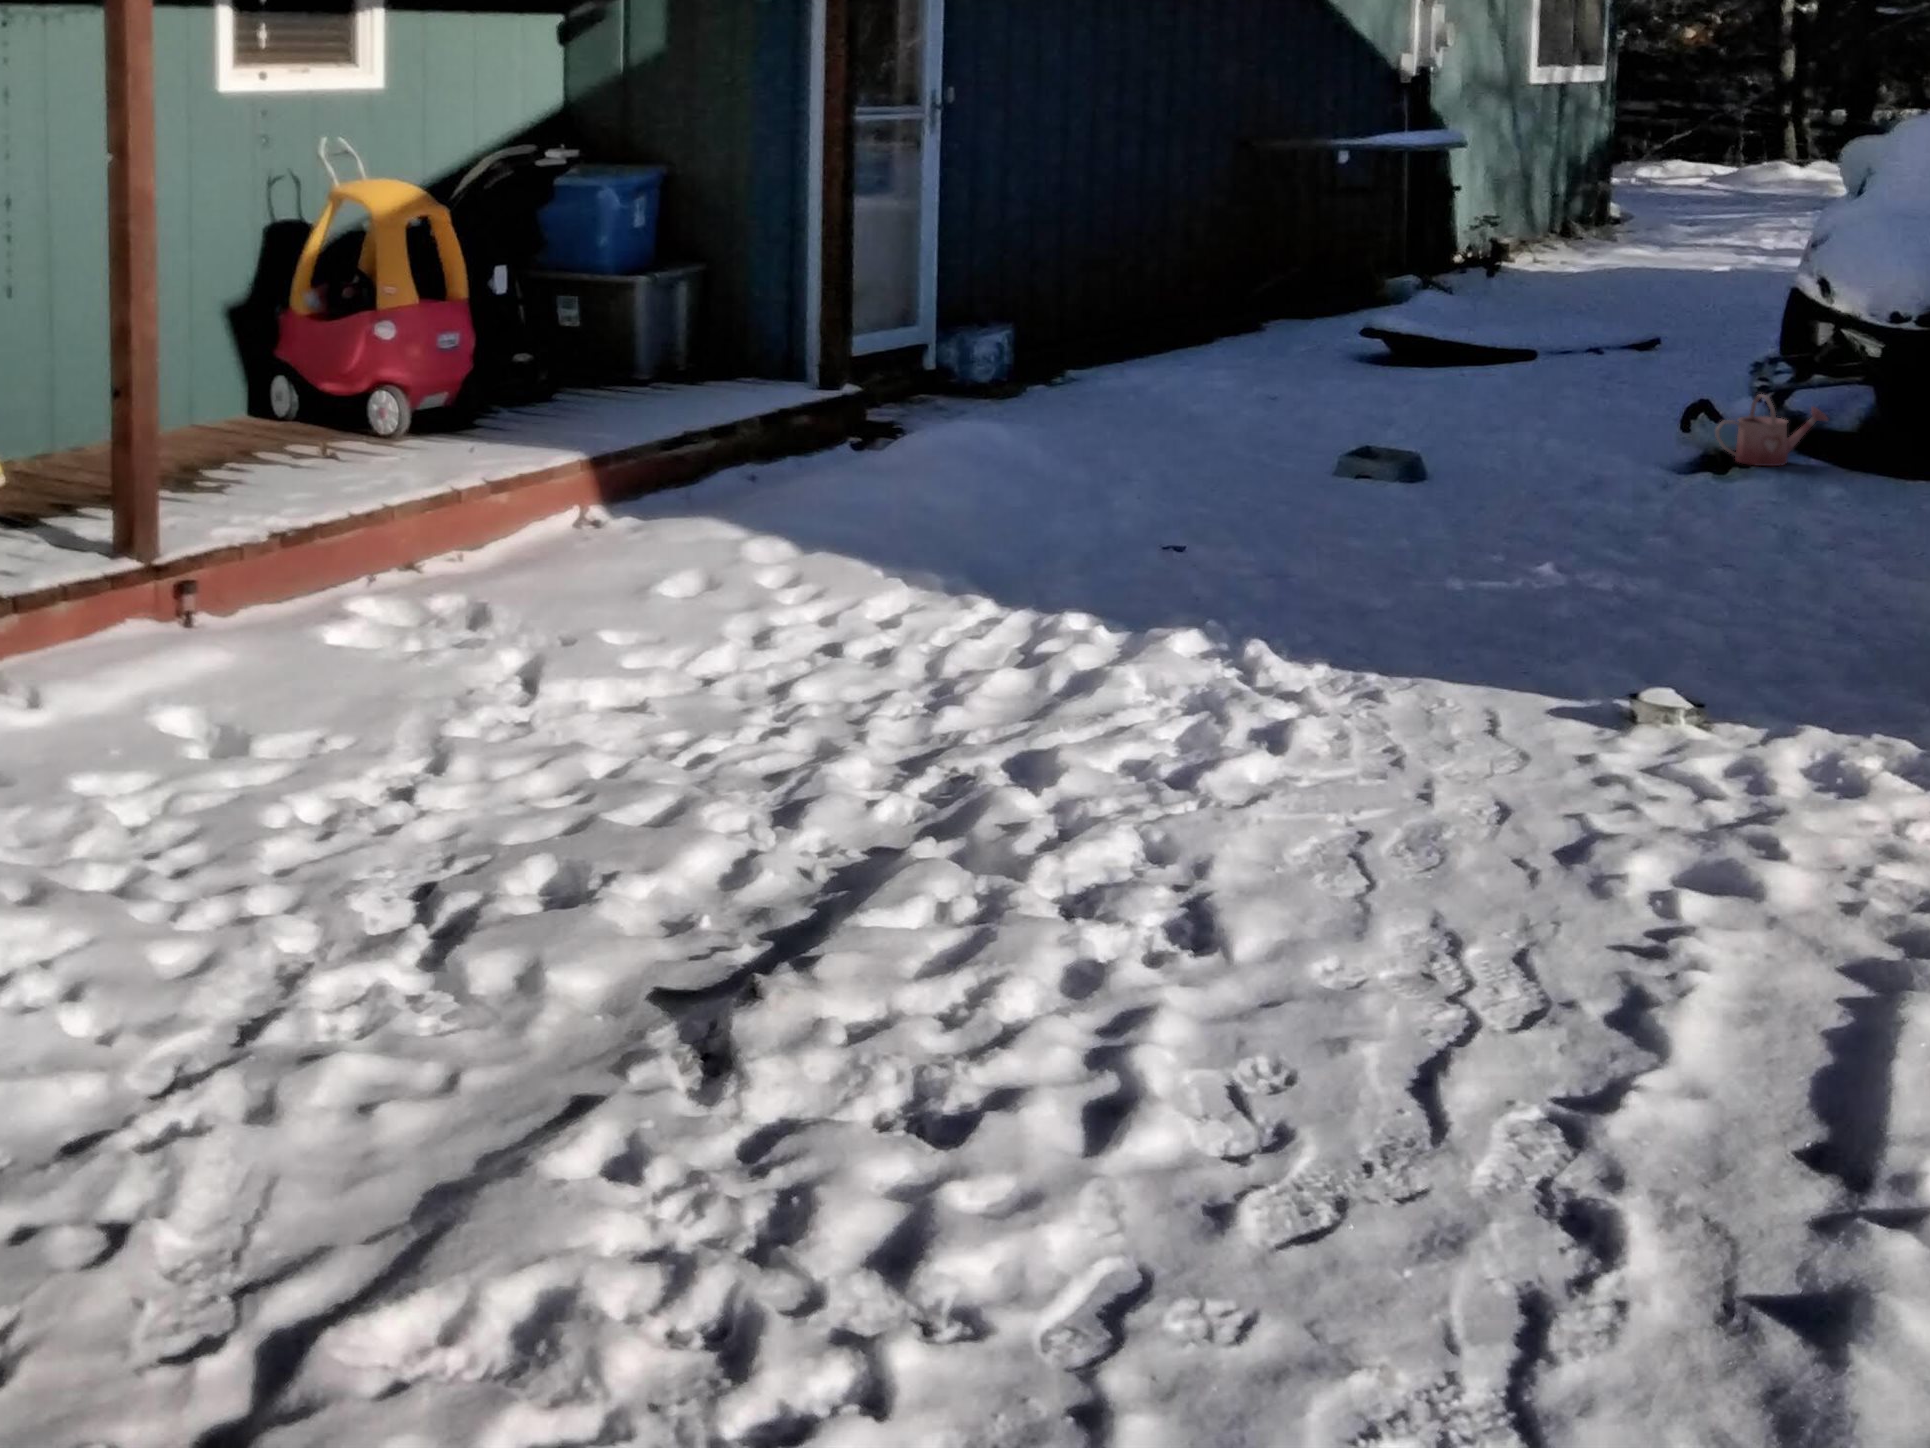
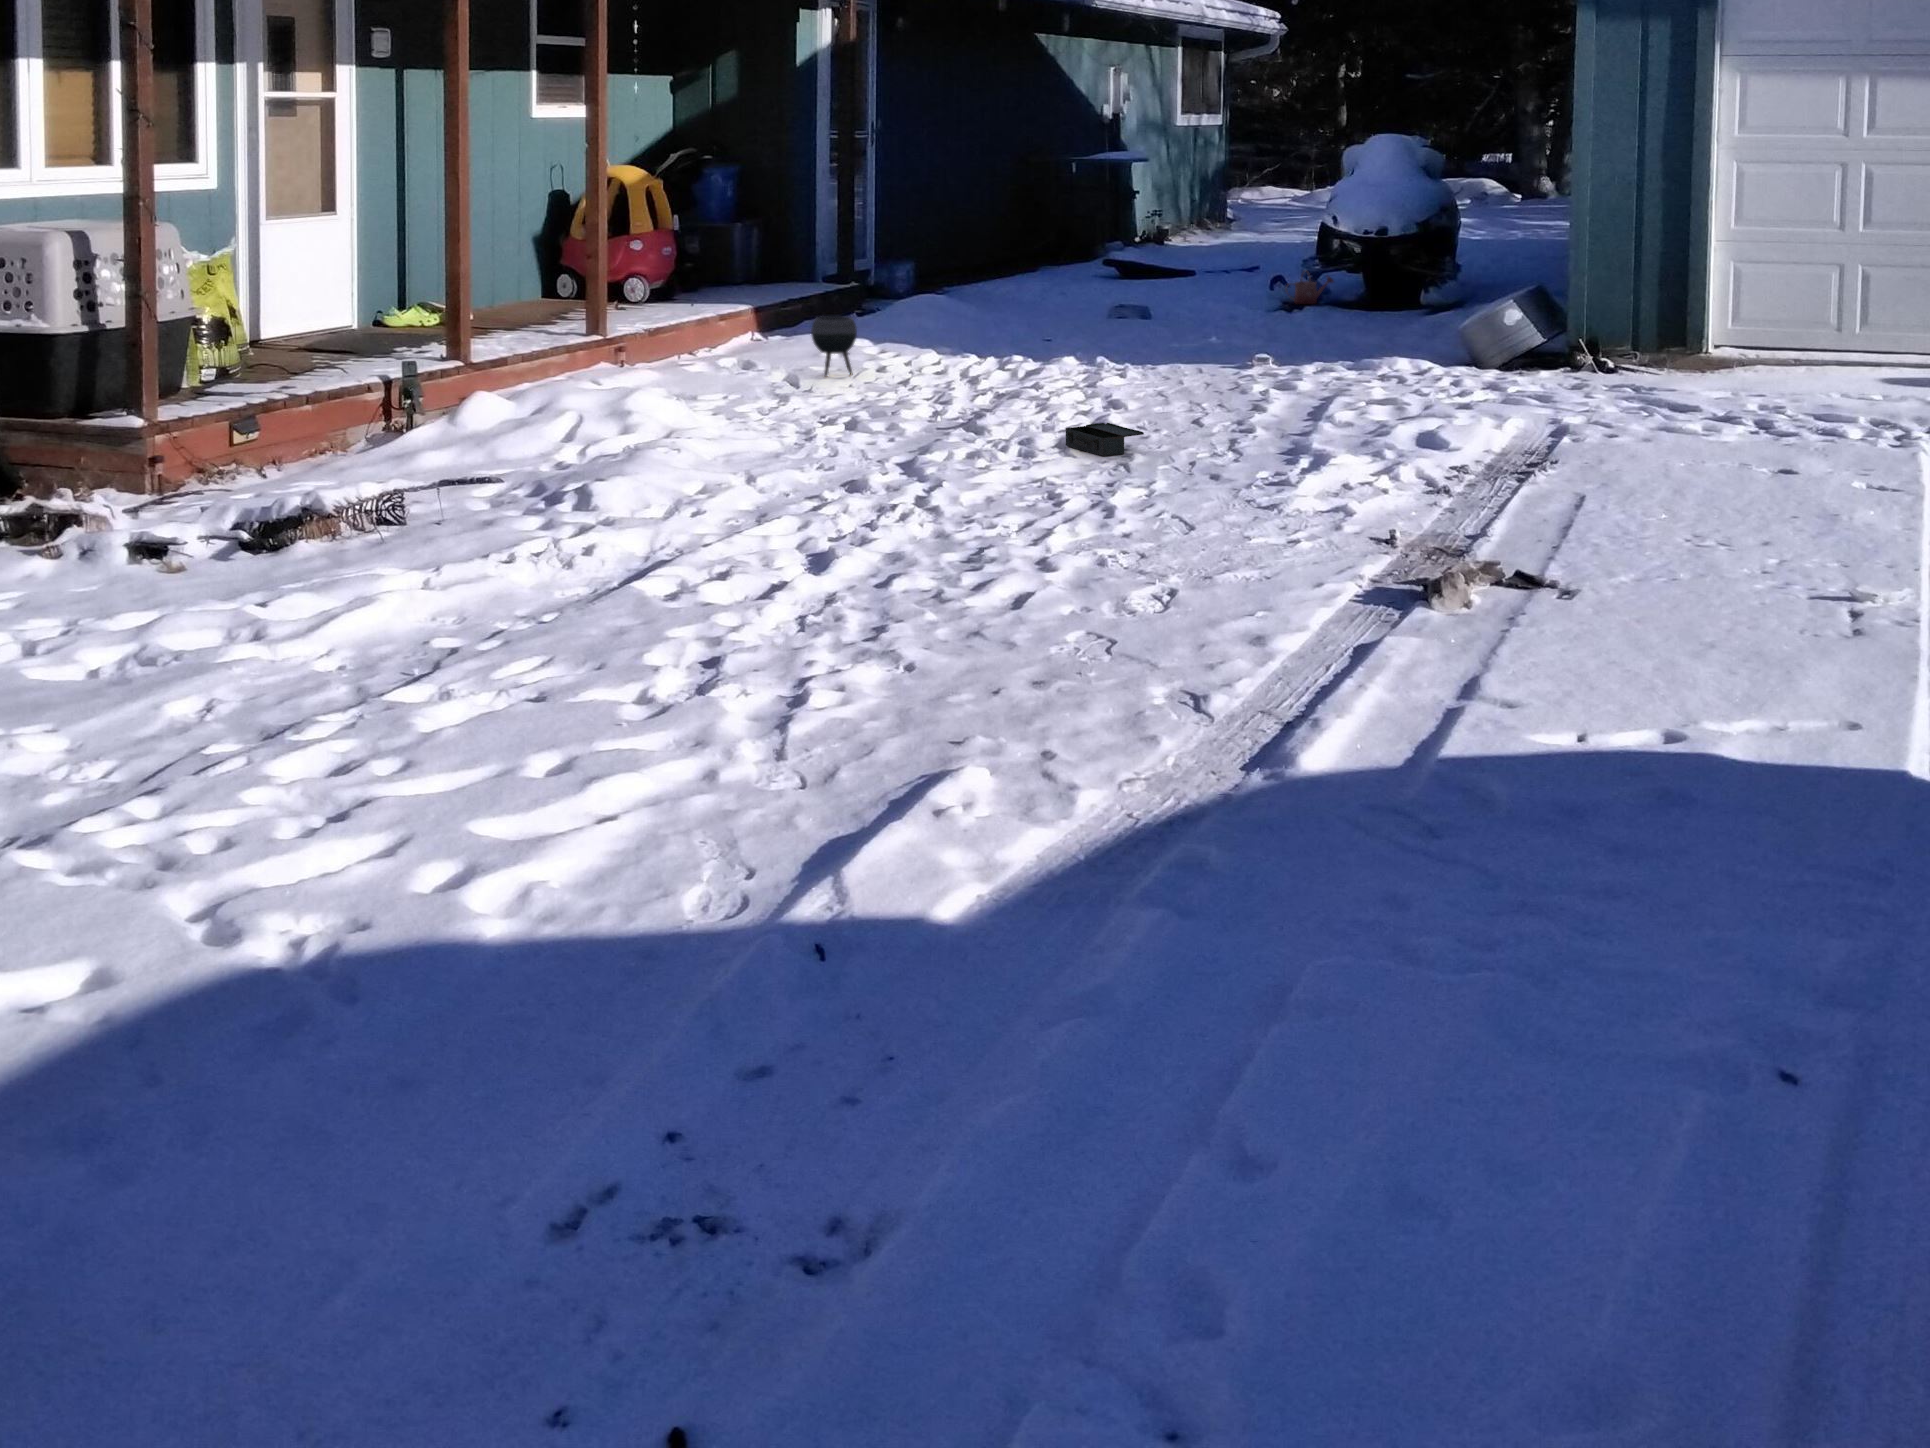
planter: none [539,543,642,687] -> present [811,316,857,377]
toolbox: none [915,1132,1170,1339] -> present [1066,423,1144,456]

